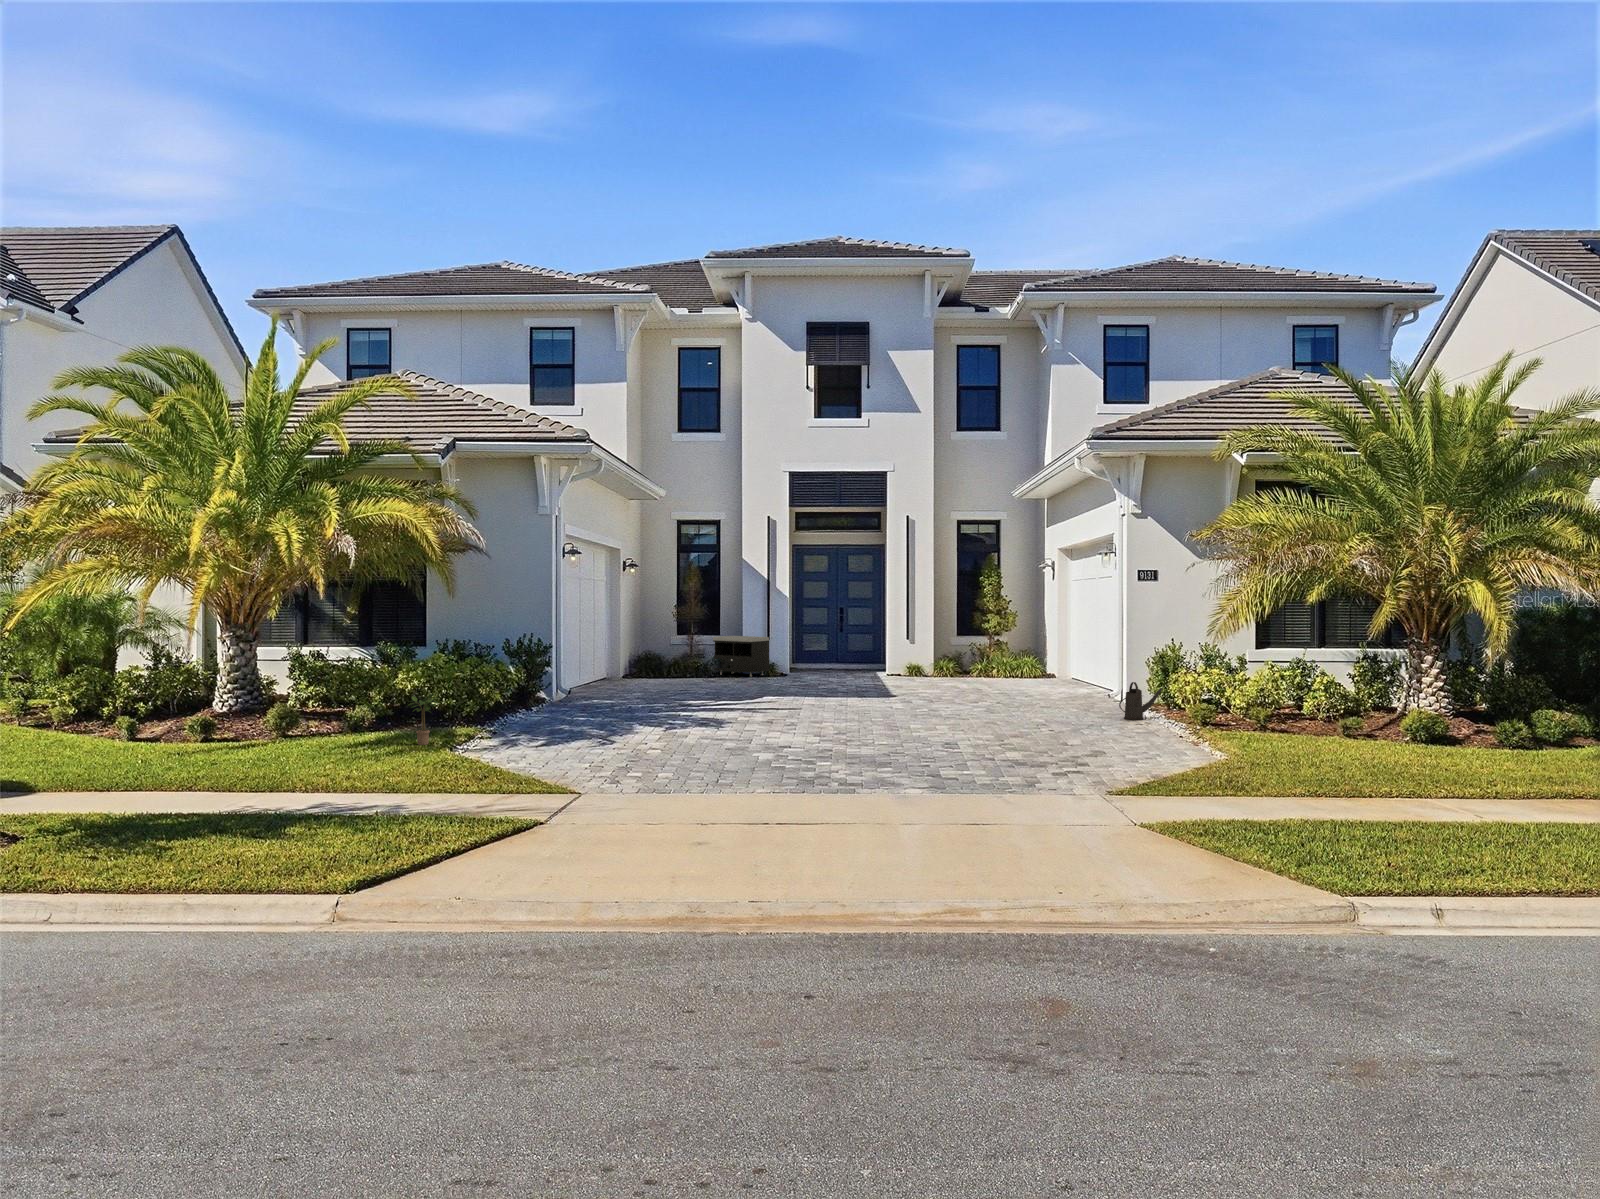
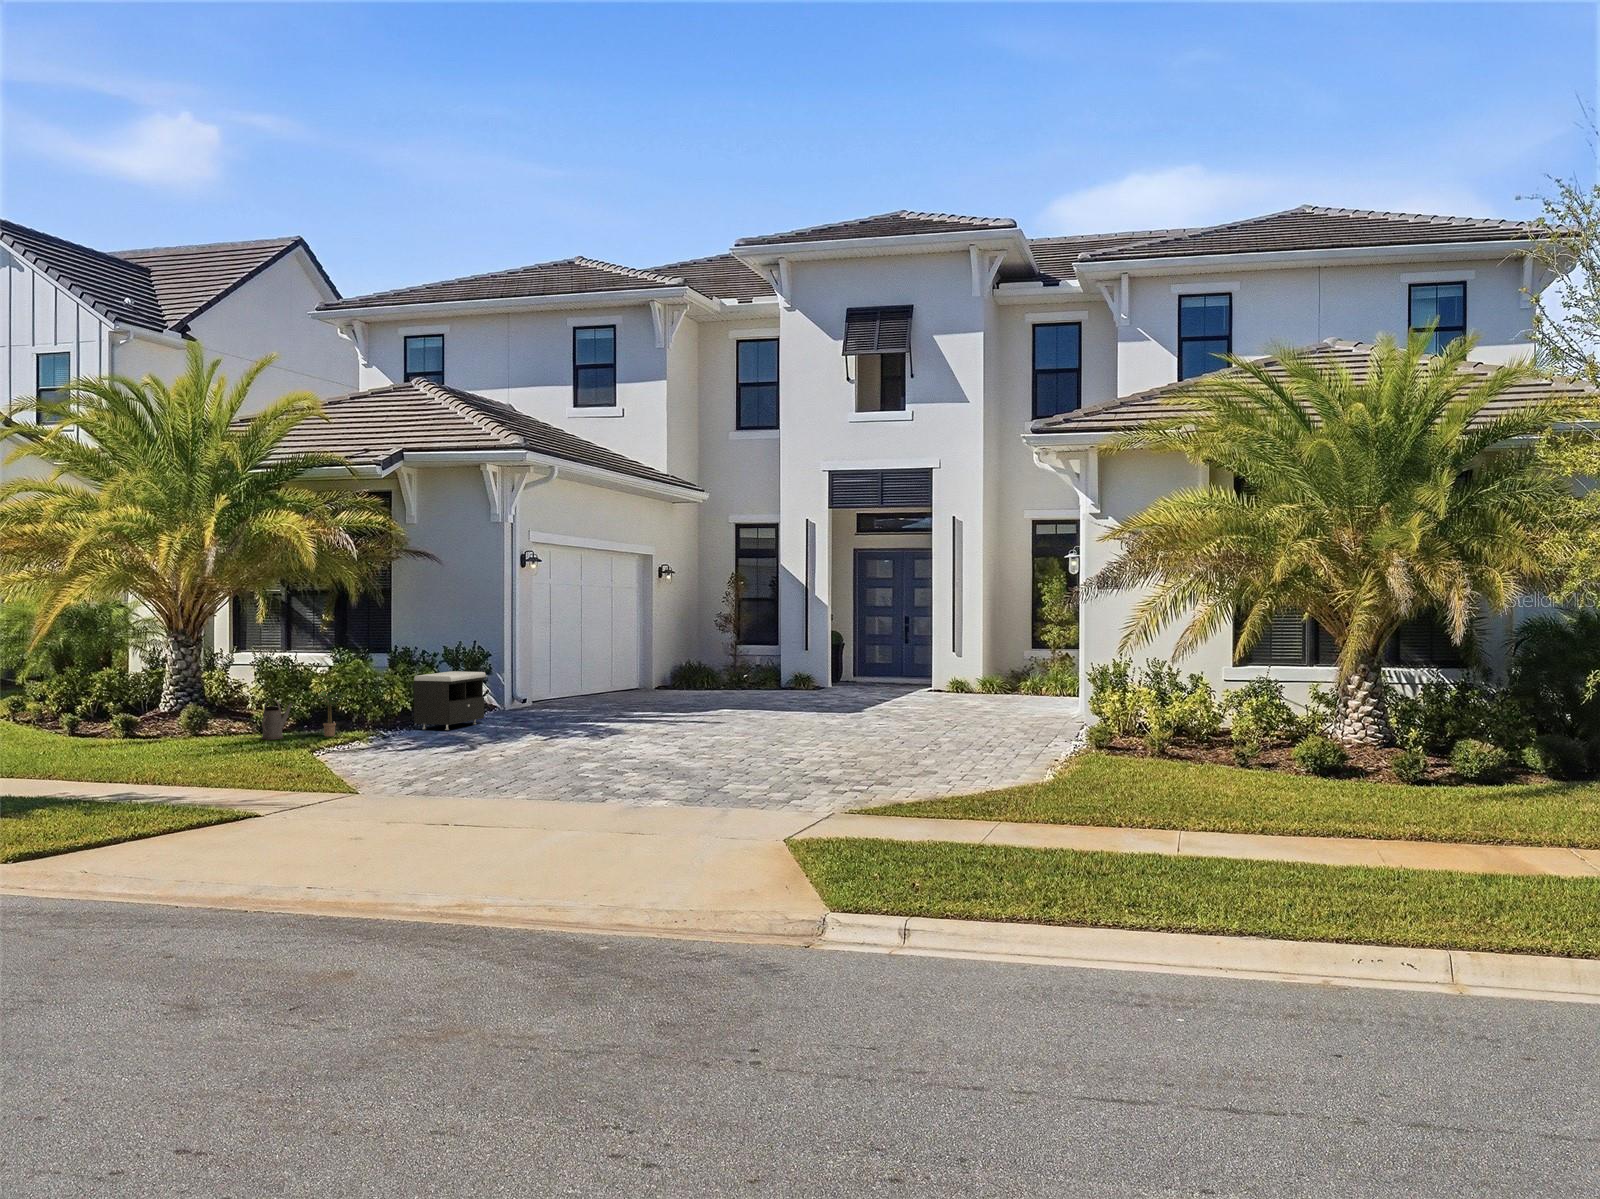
storage bench: present [713,636,769,676] -> present [414,671,486,730]
watering can: present [1119,682,1162,720] -> present [262,699,292,740]

